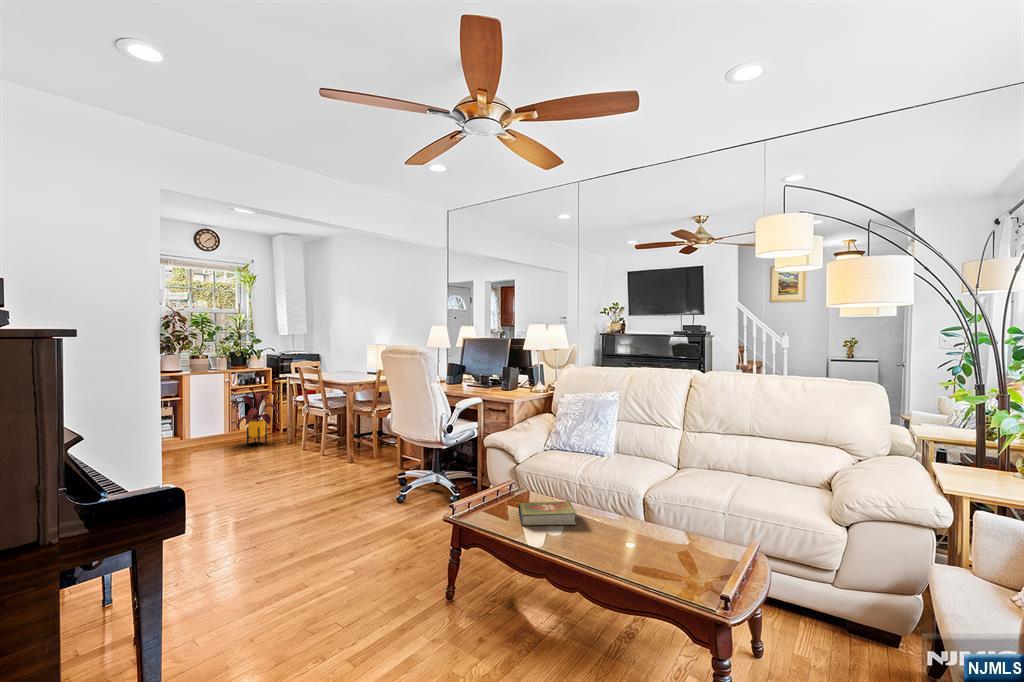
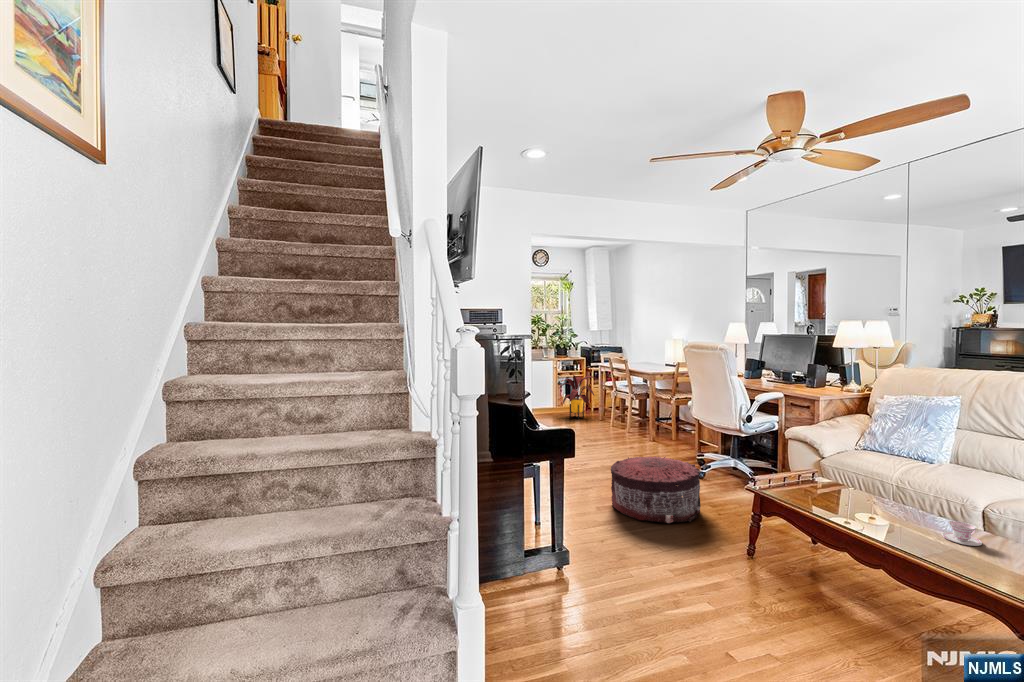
pouf: none [281,487,397,581] -> present [611,456,701,523]
book: present [518,501,576,526] -> none [821,488,888,518]
teacup: none [620,518,650,542] -> present [942,521,982,546]

